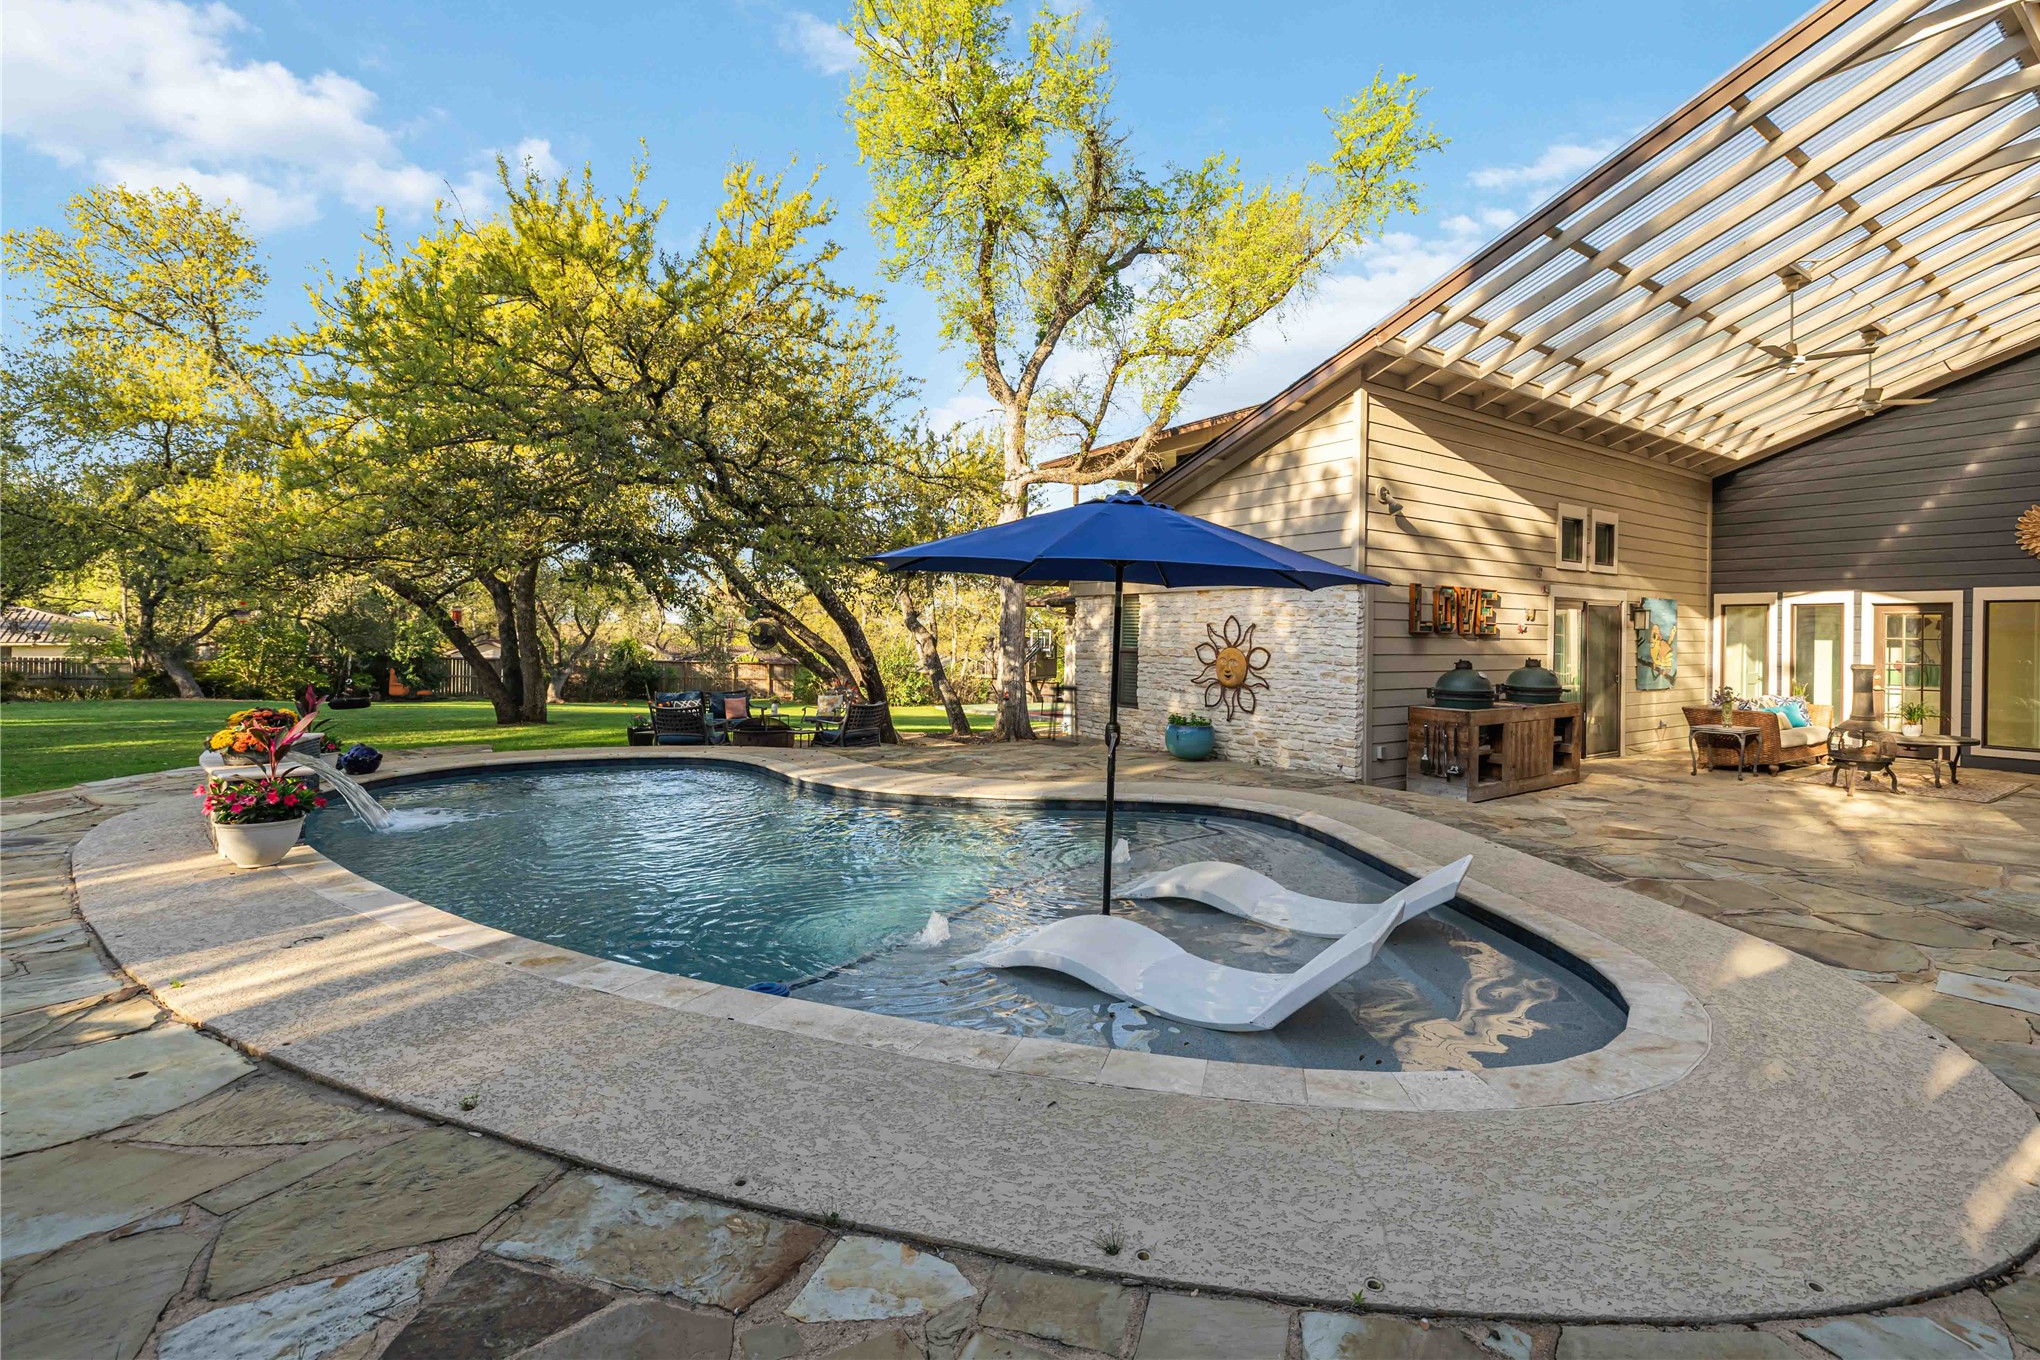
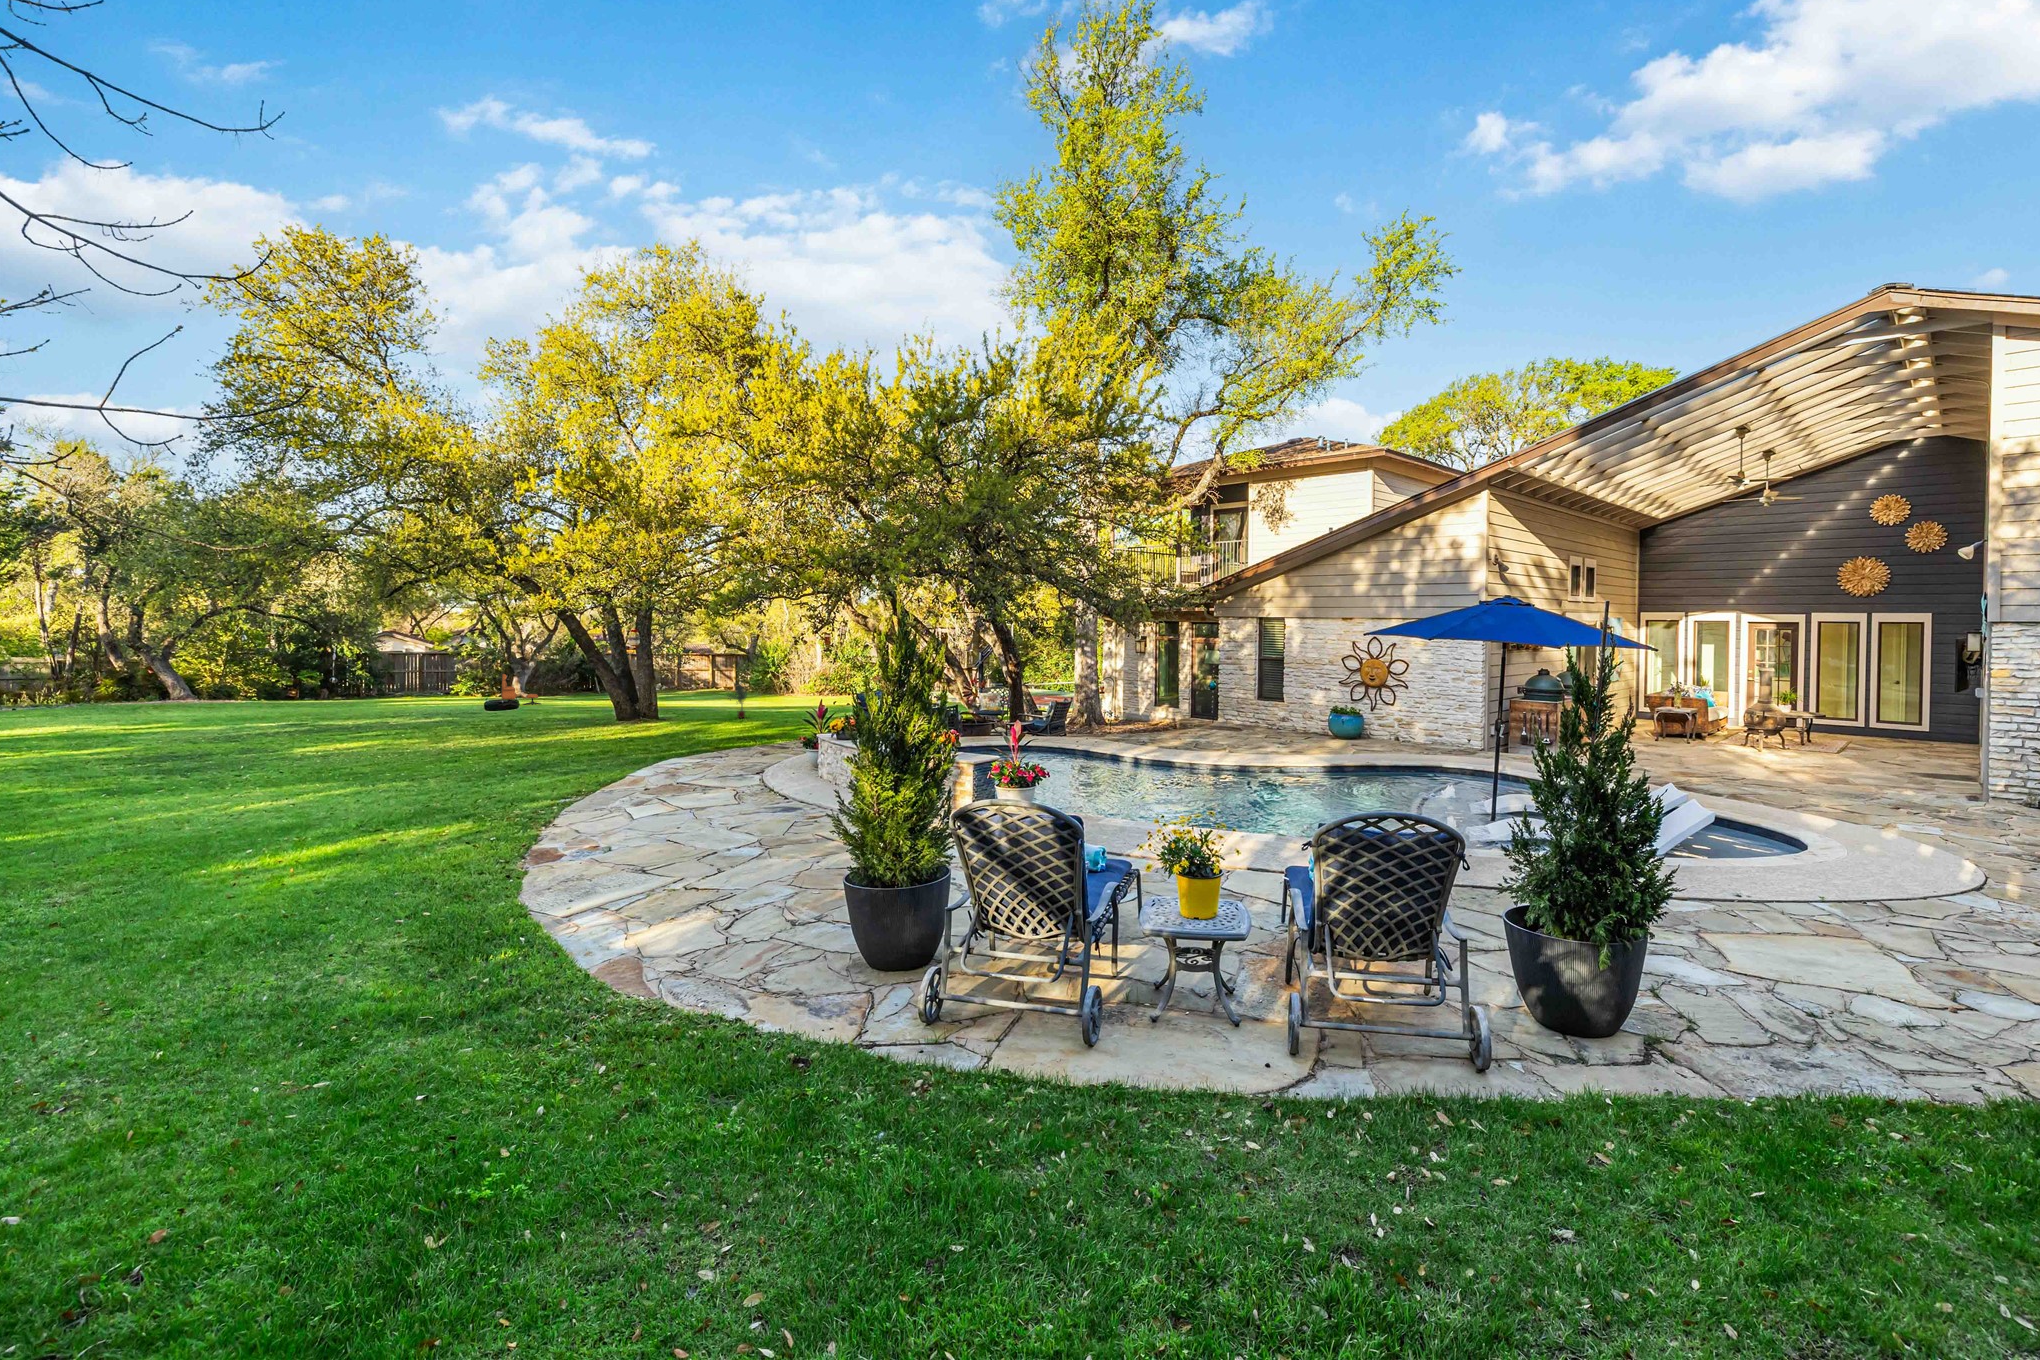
potted tree: none [549,674,576,718] -> present [727,683,747,718]
stool: present [1048,686,1078,740] -> none [1192,684,1219,727]

